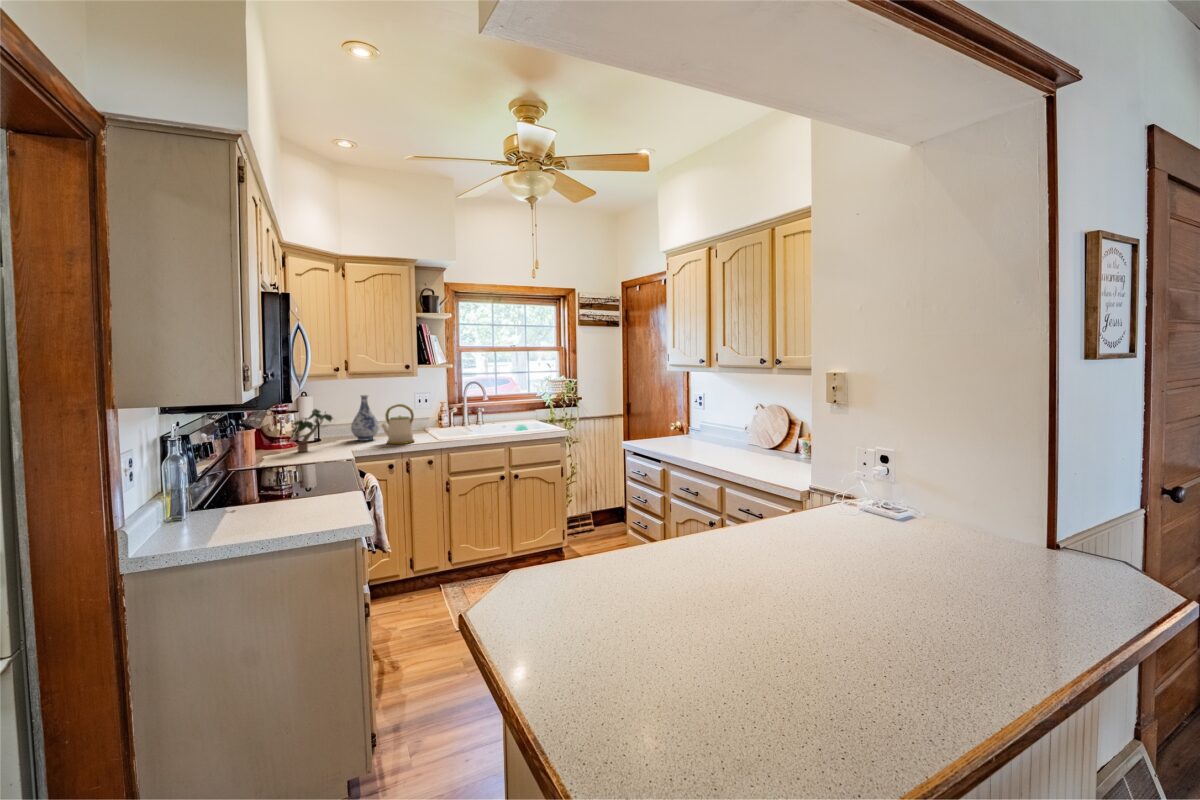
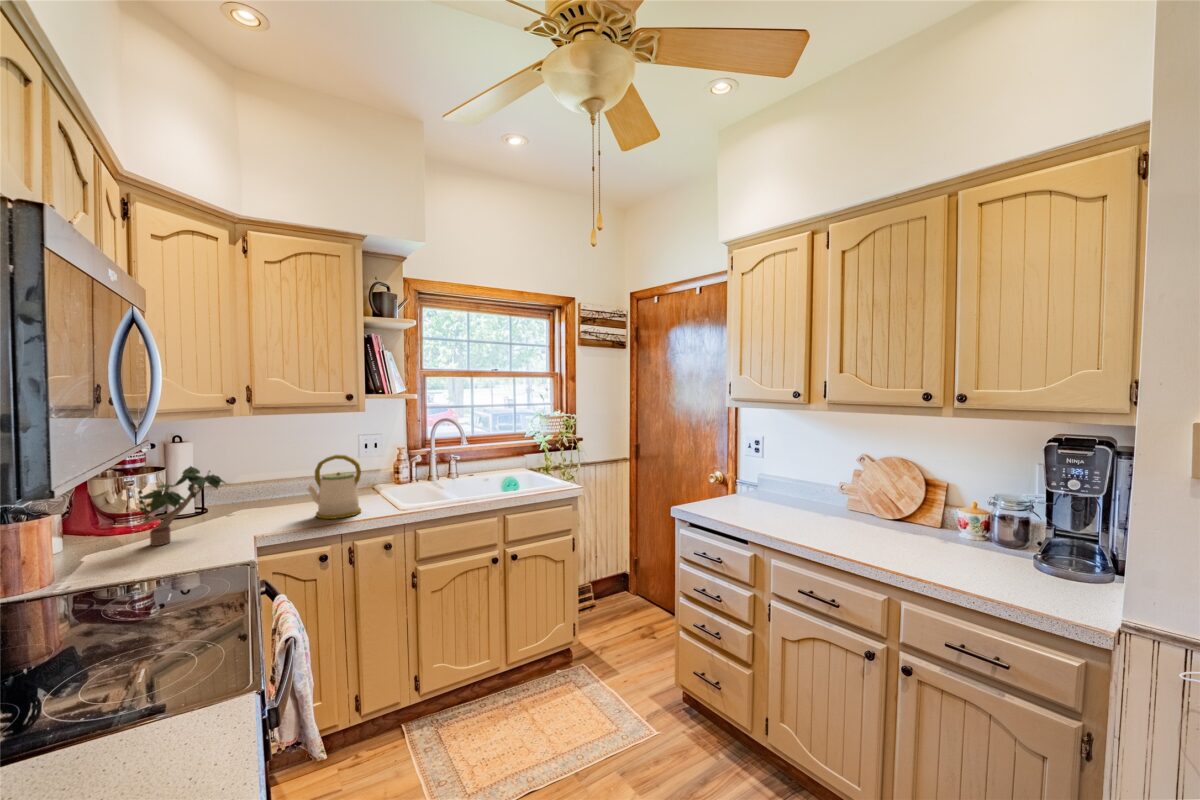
vase: present [351,395,379,441] -> none [257,440,303,511]

